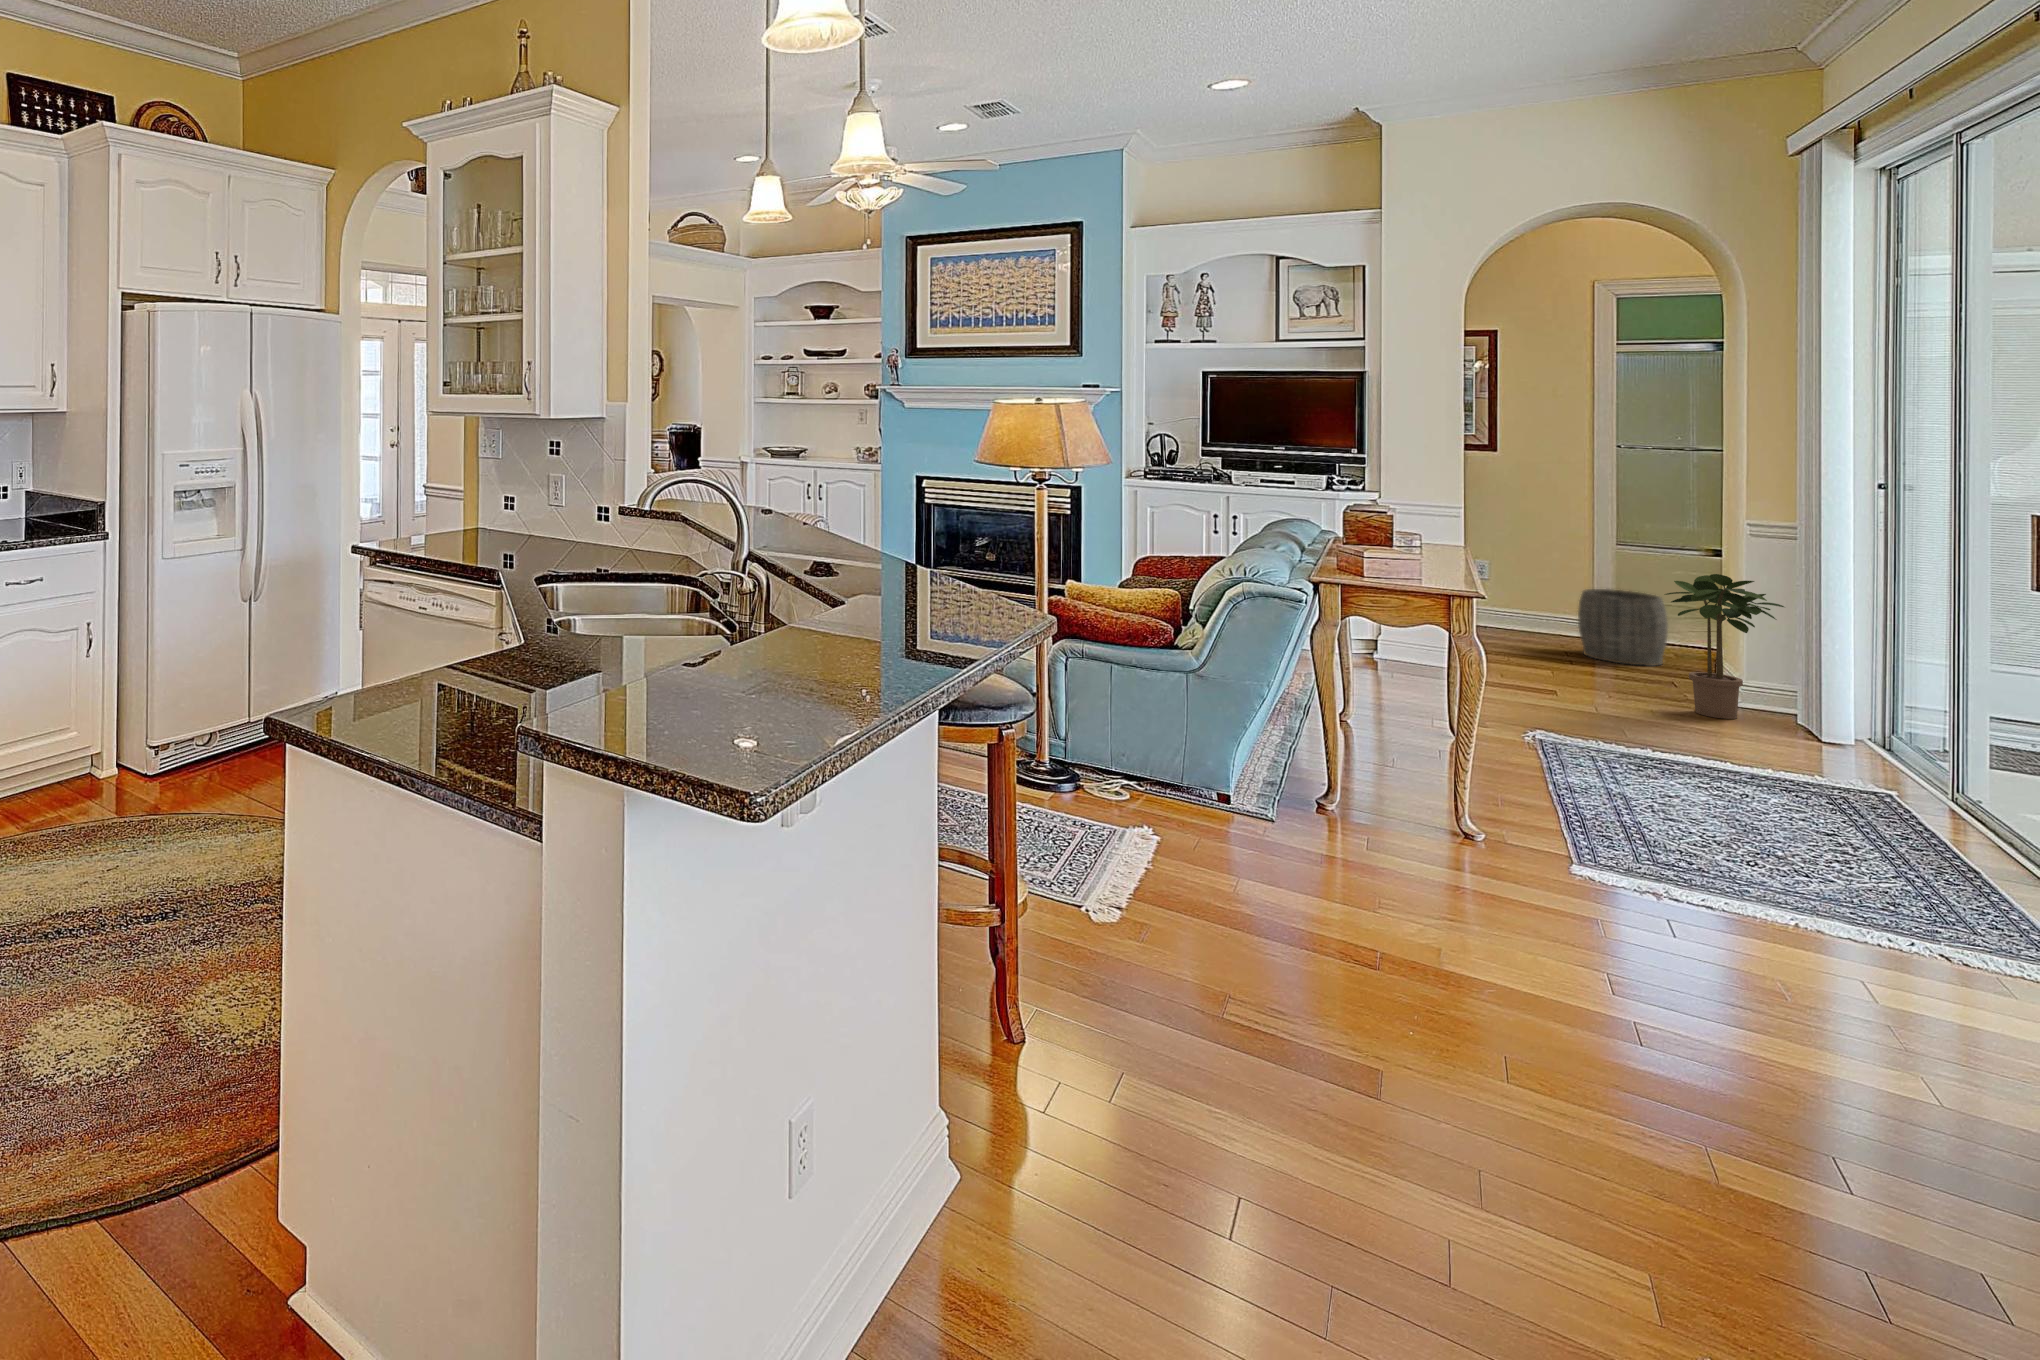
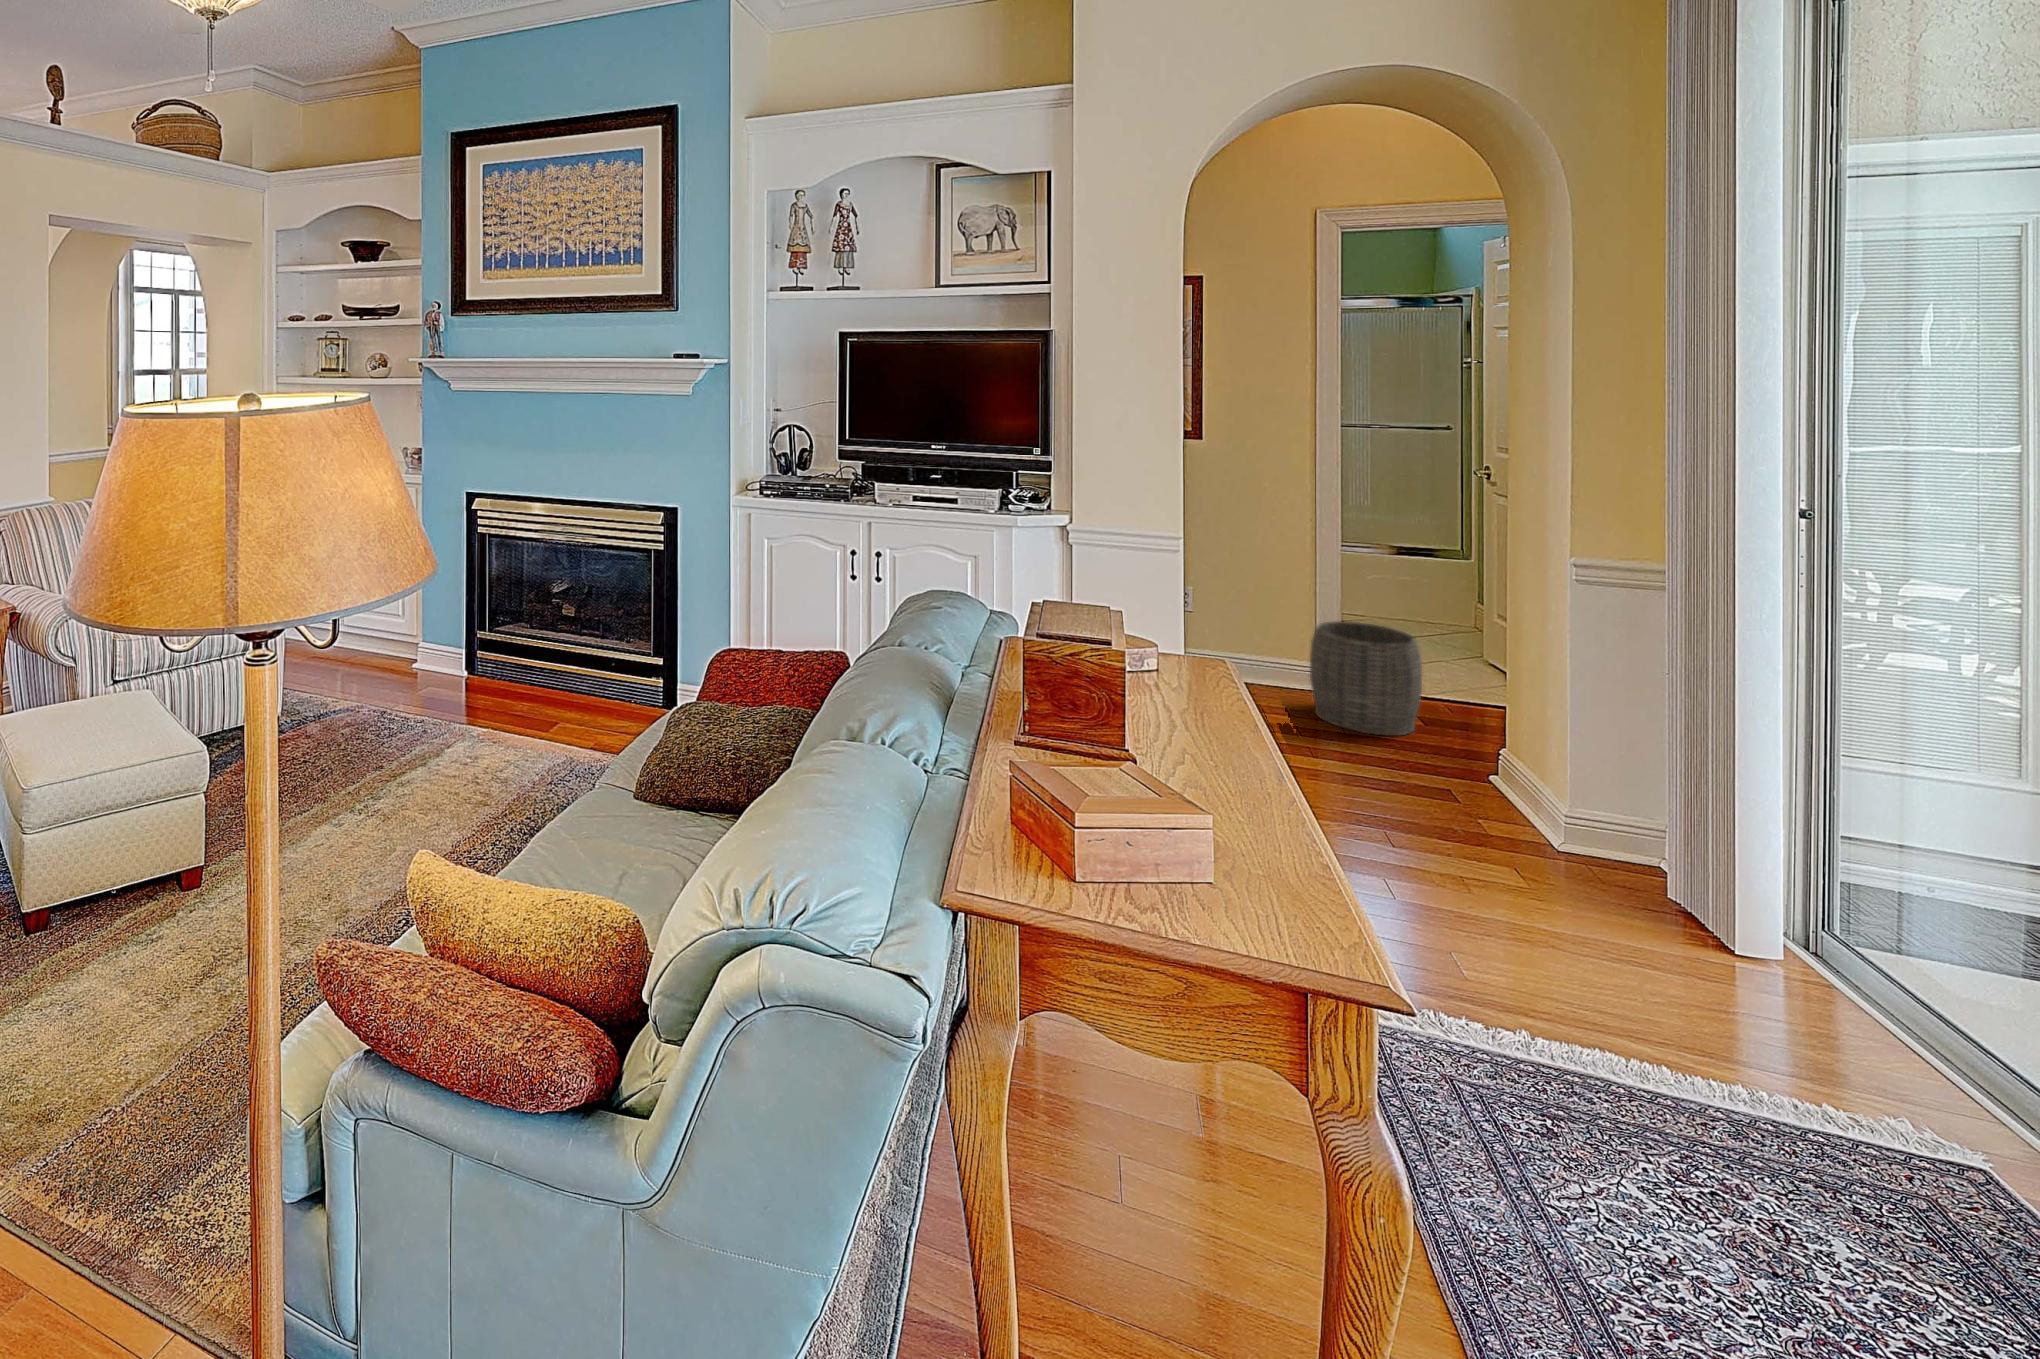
potted plant: present [1665,574,1784,719] -> none [1467,648,1655,882]

